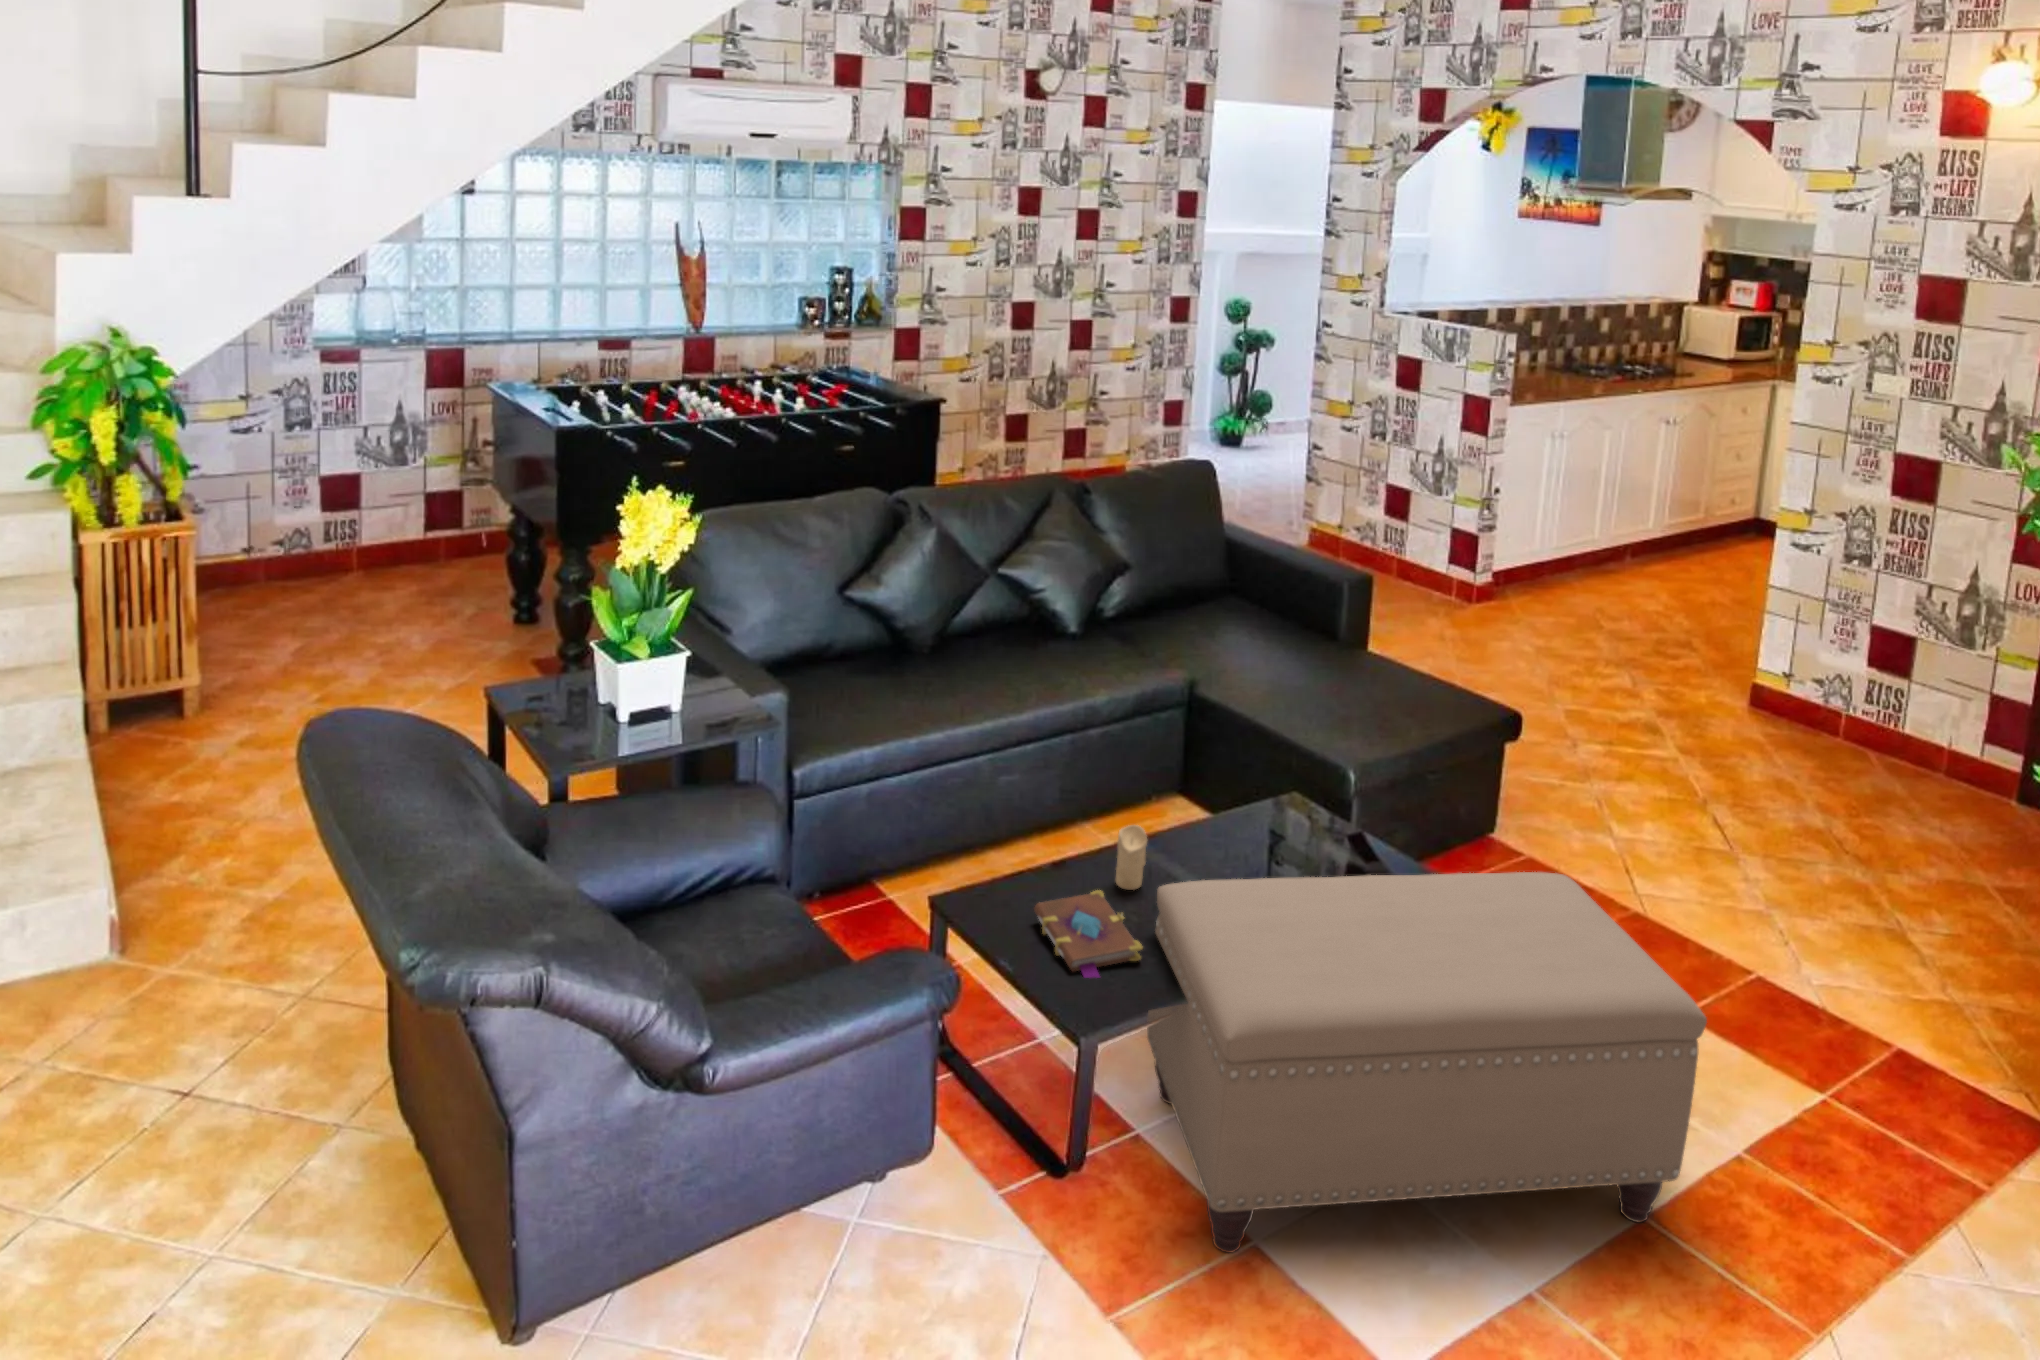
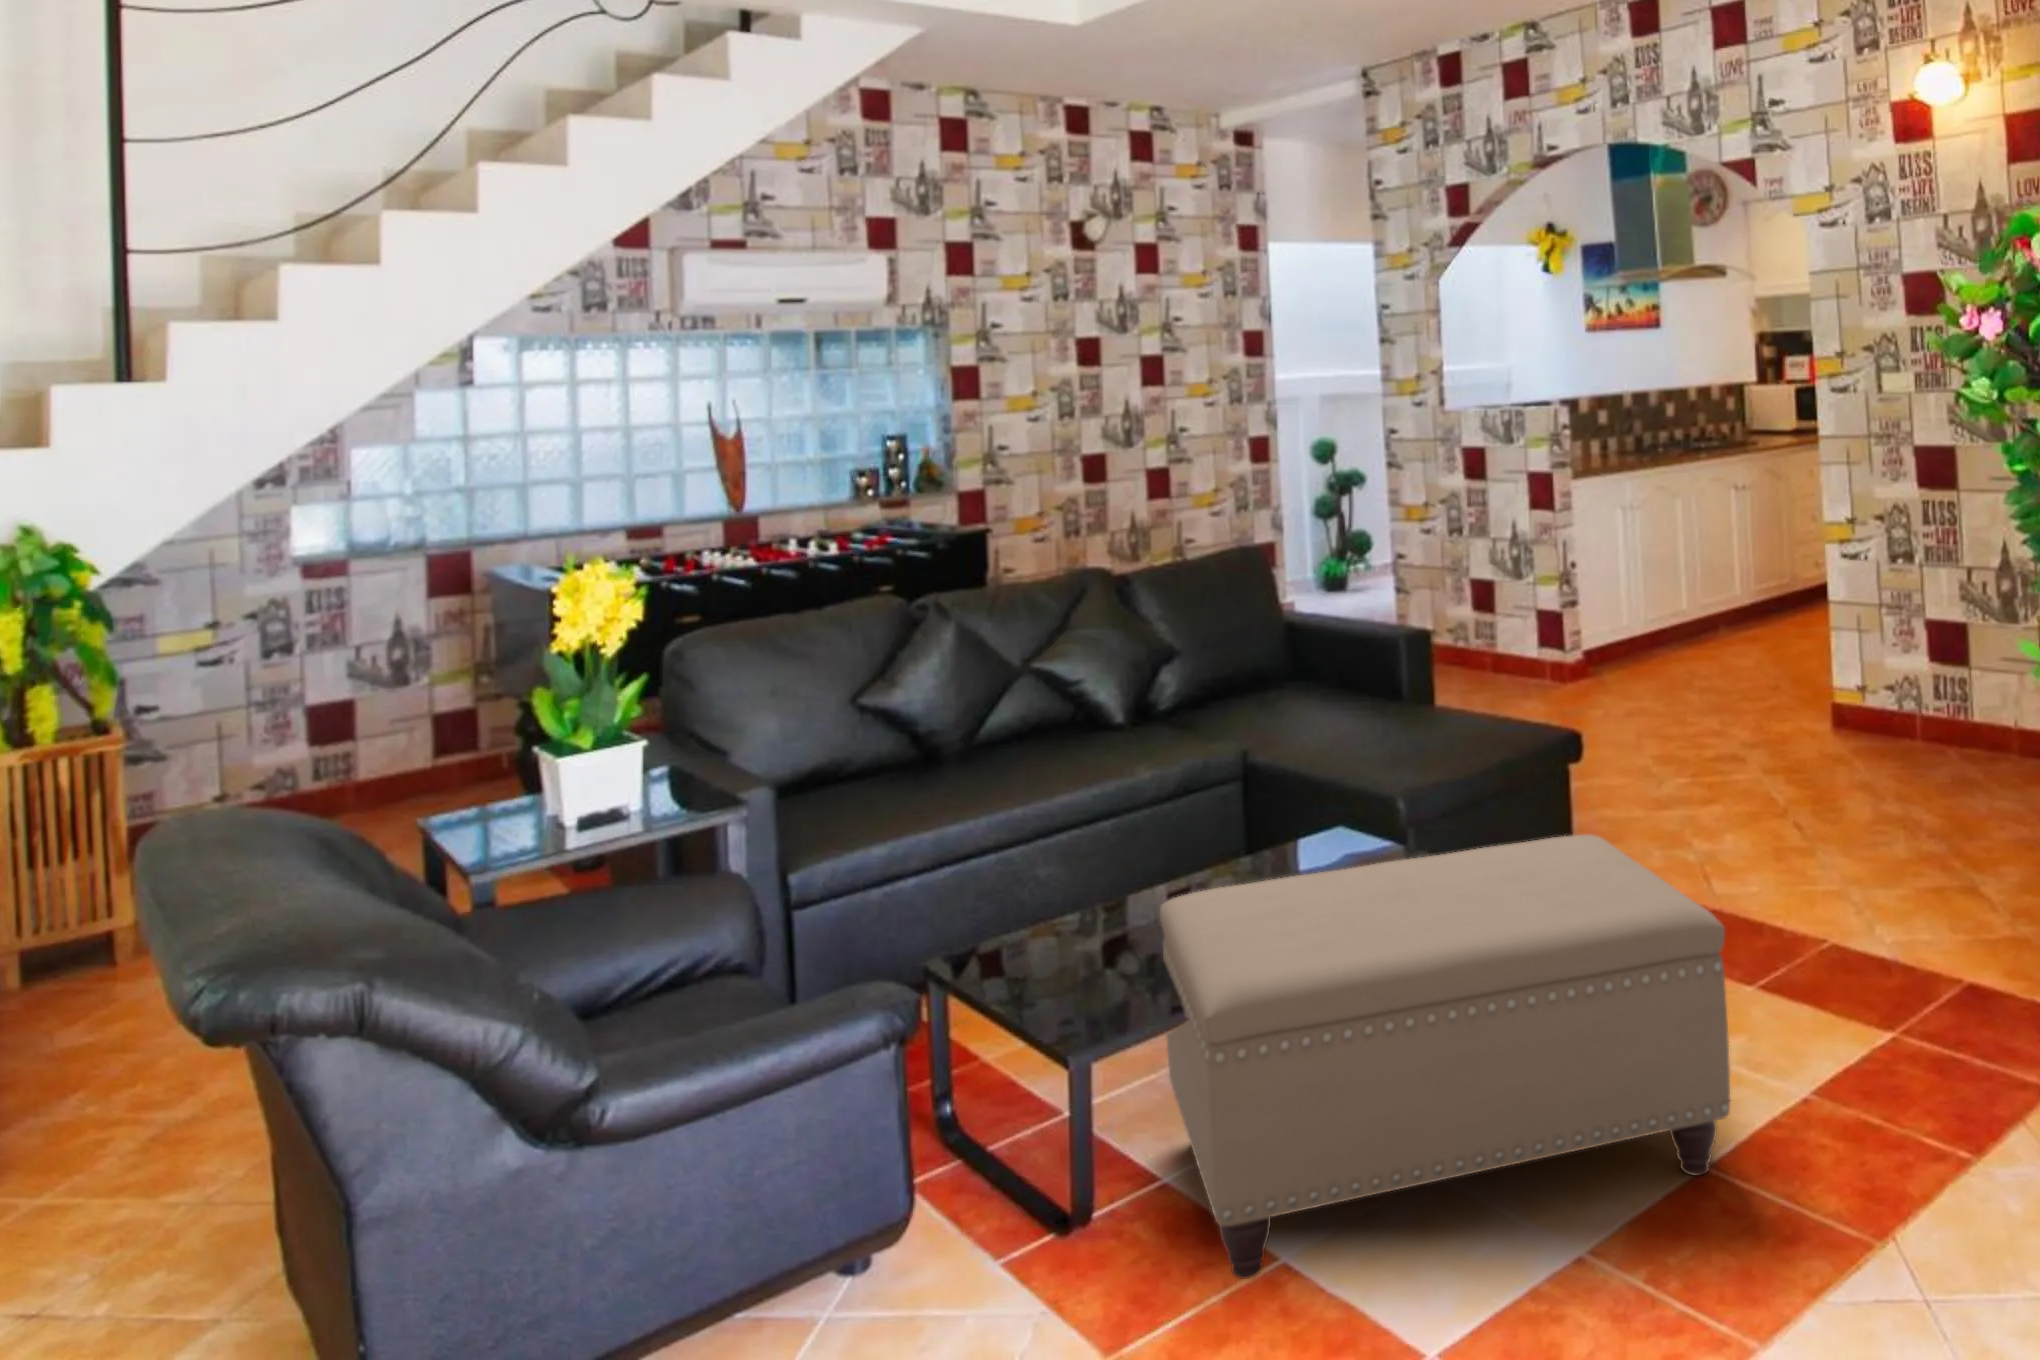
candle: present [1116,825,1147,890] -> none [1125,856,1158,927]
book: present [1034,890,1142,978] -> none [1029,924,1141,1010]

